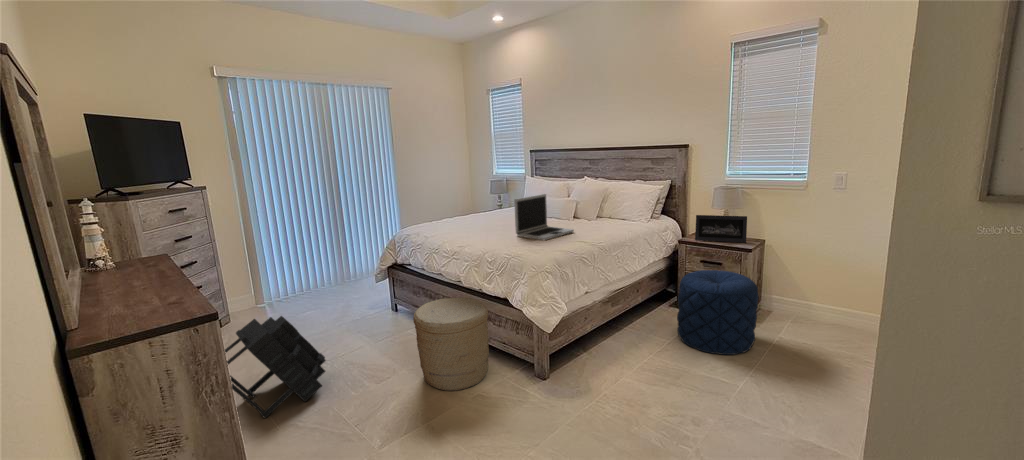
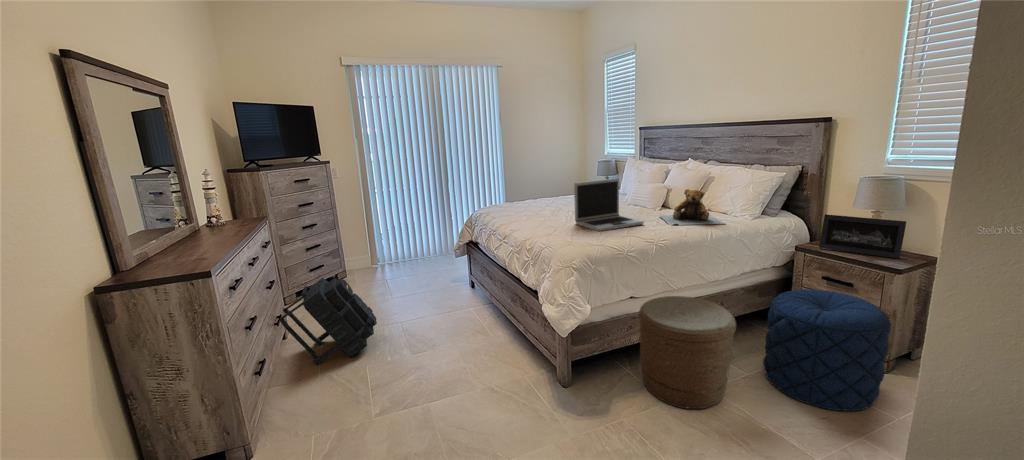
teddy bear: none [578,200,633,231] -> present [660,188,725,225]
woven basket: present [413,298,489,391] -> present [638,296,736,409]

